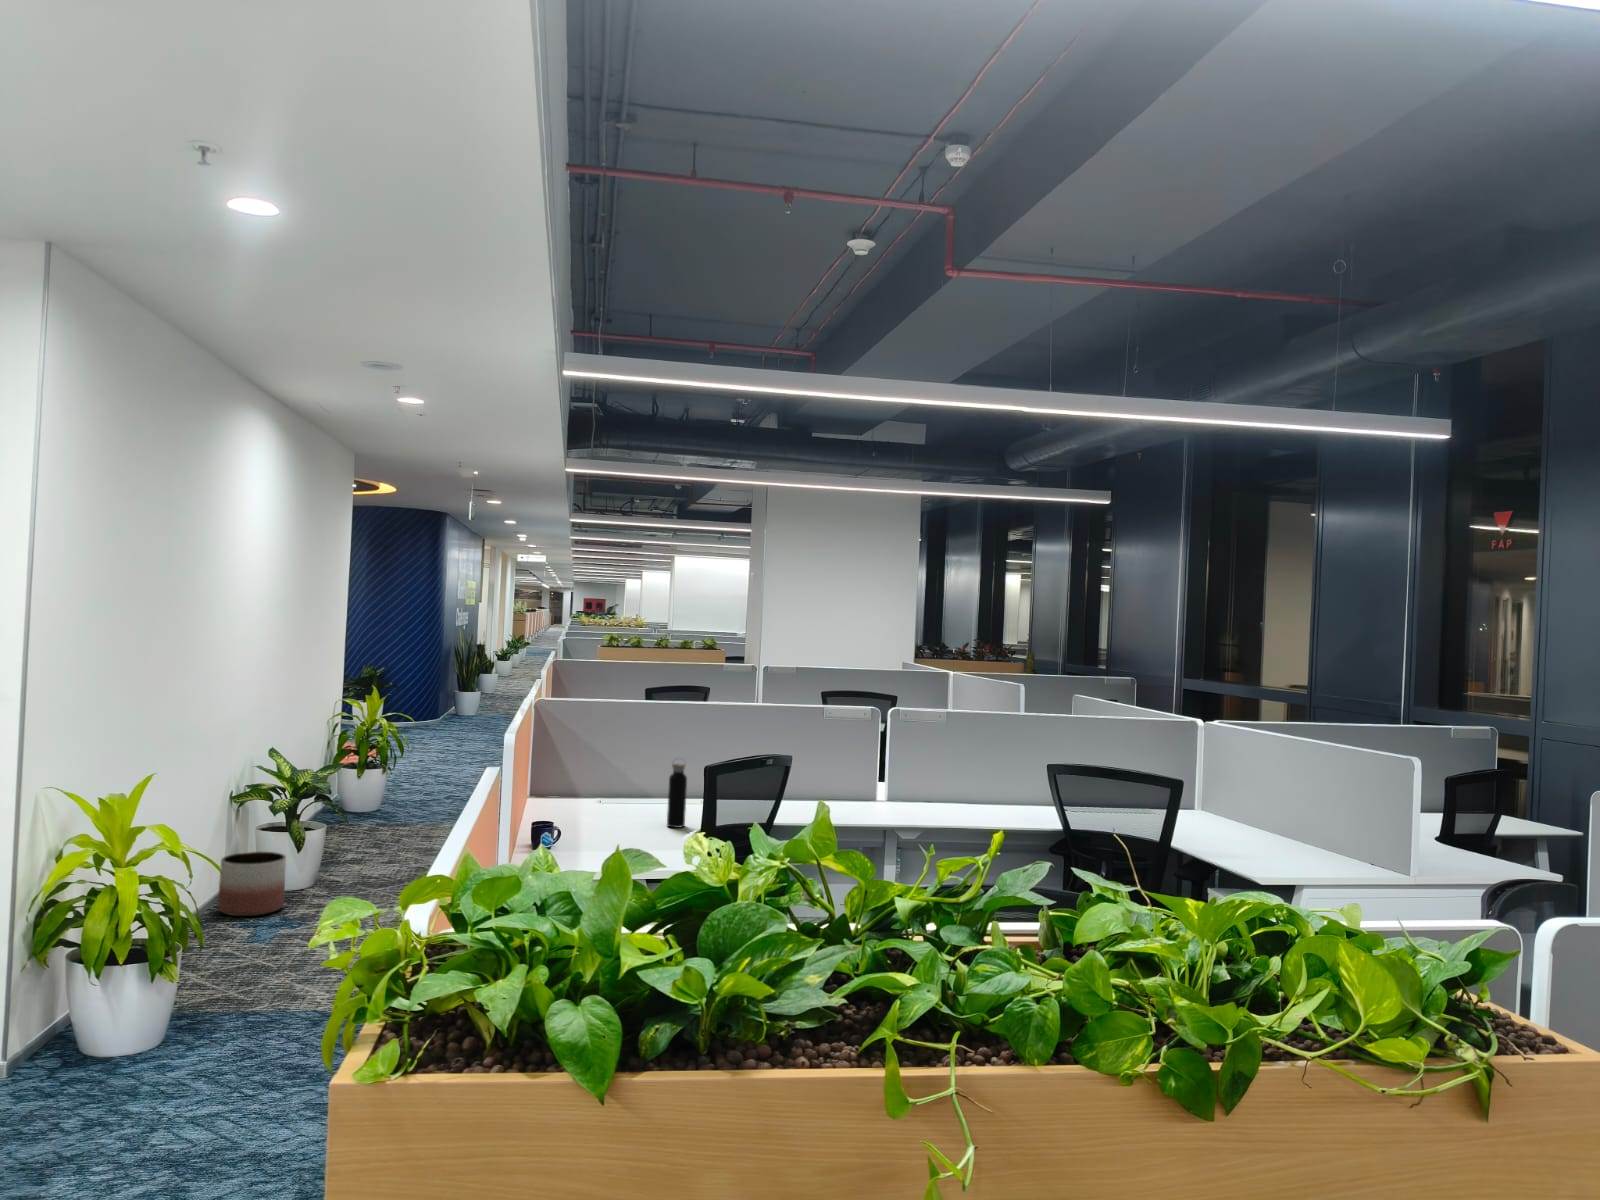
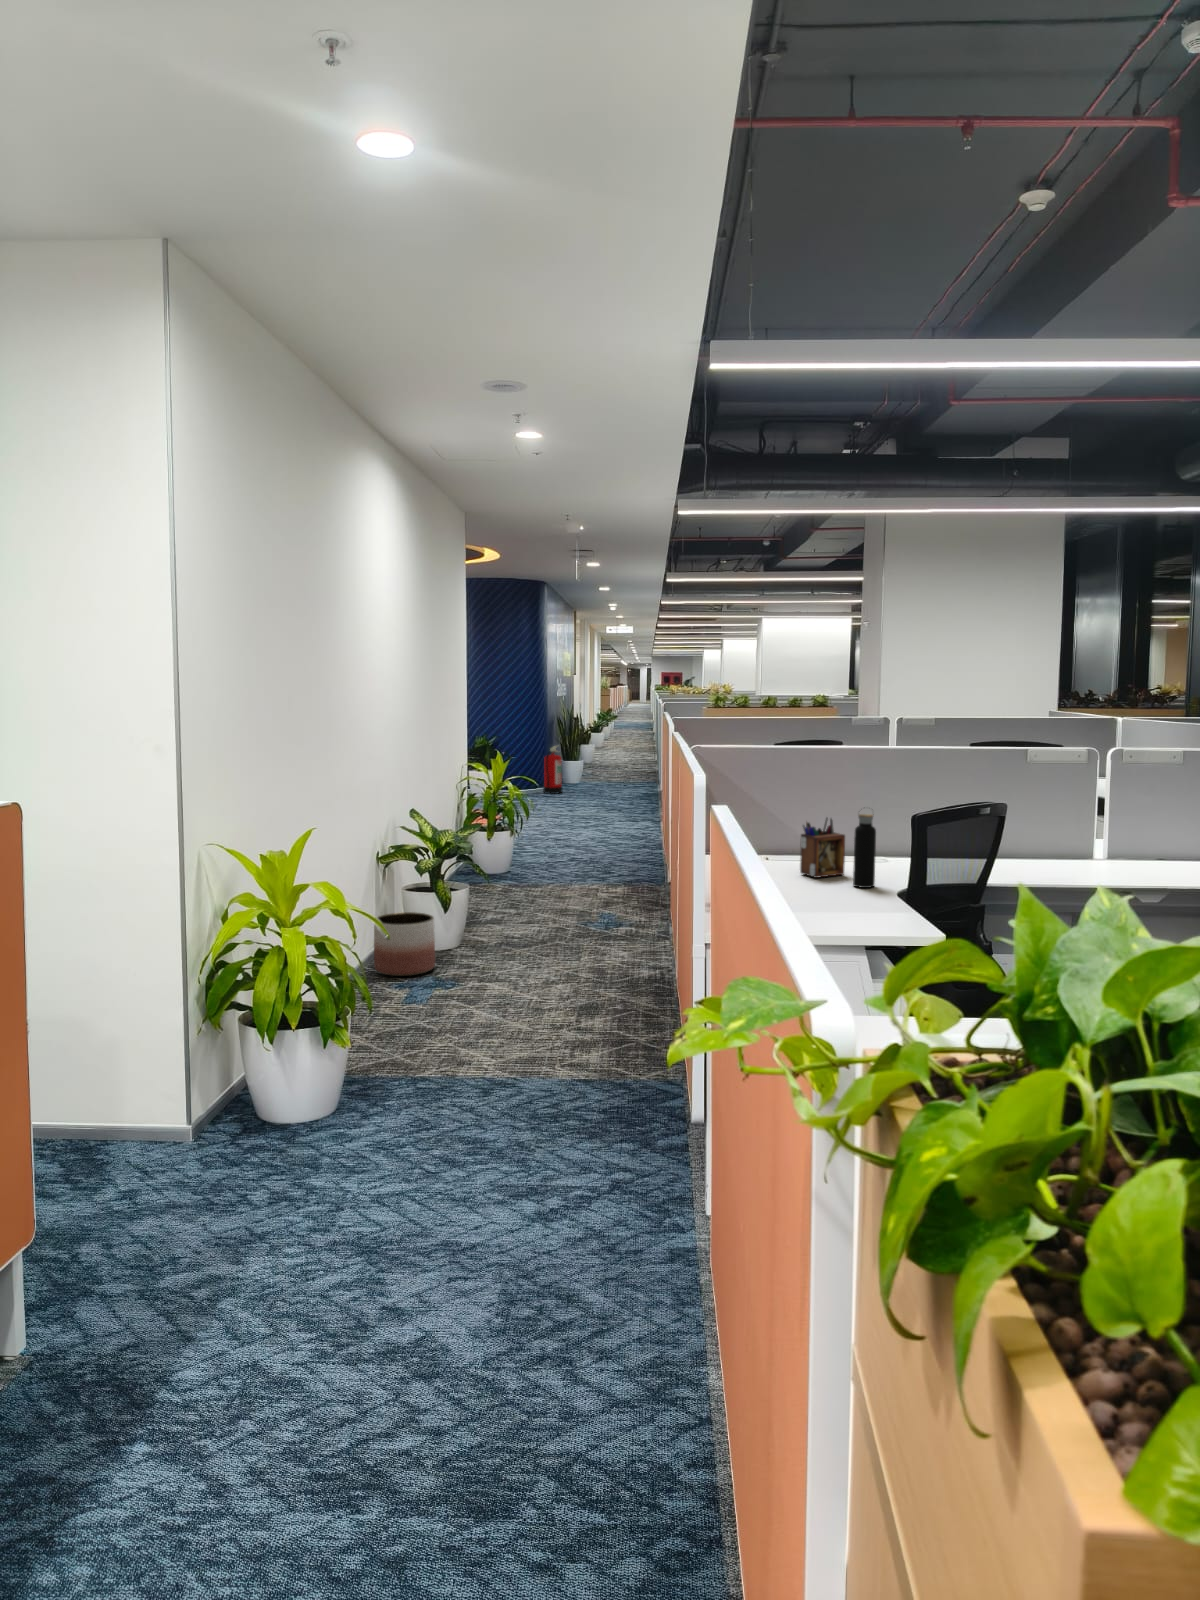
fire extinguisher: none [434,676,455,726] -> present [543,746,562,794]
desk organizer: none [626,765,665,819] -> present [800,818,845,878]

